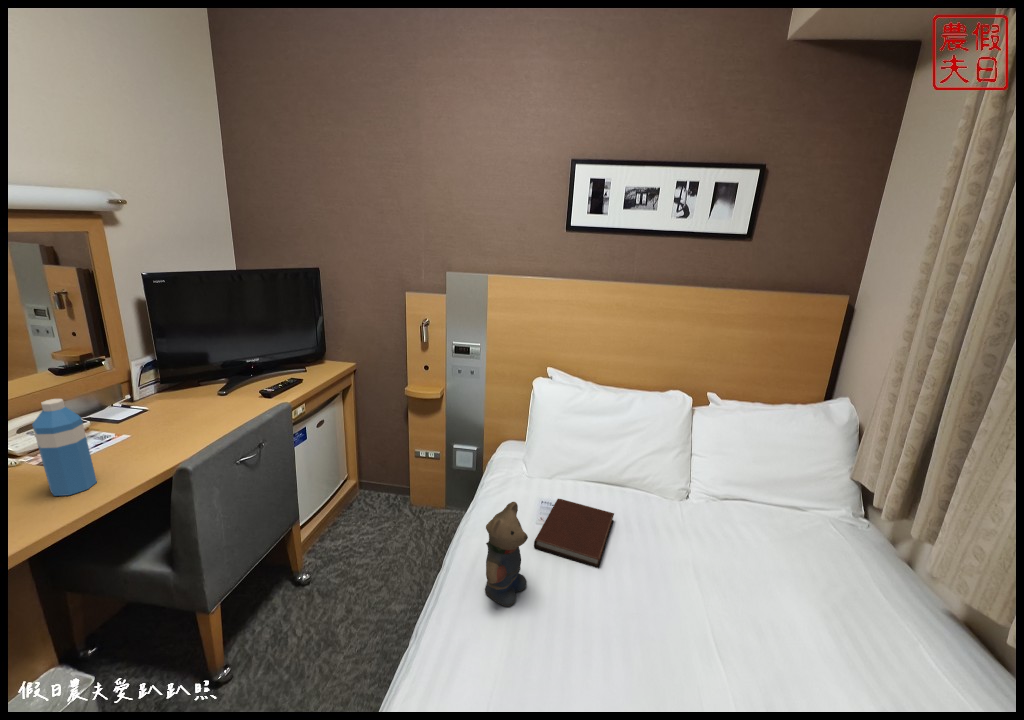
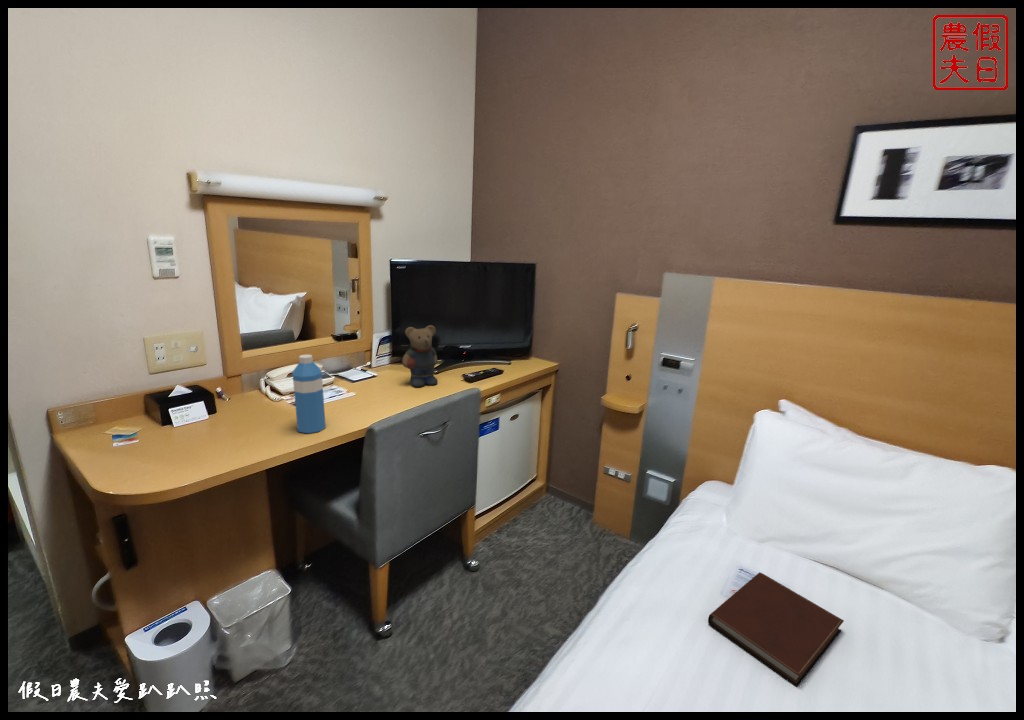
teddy bear: present [485,502,528,606] -> present [402,325,438,387]

